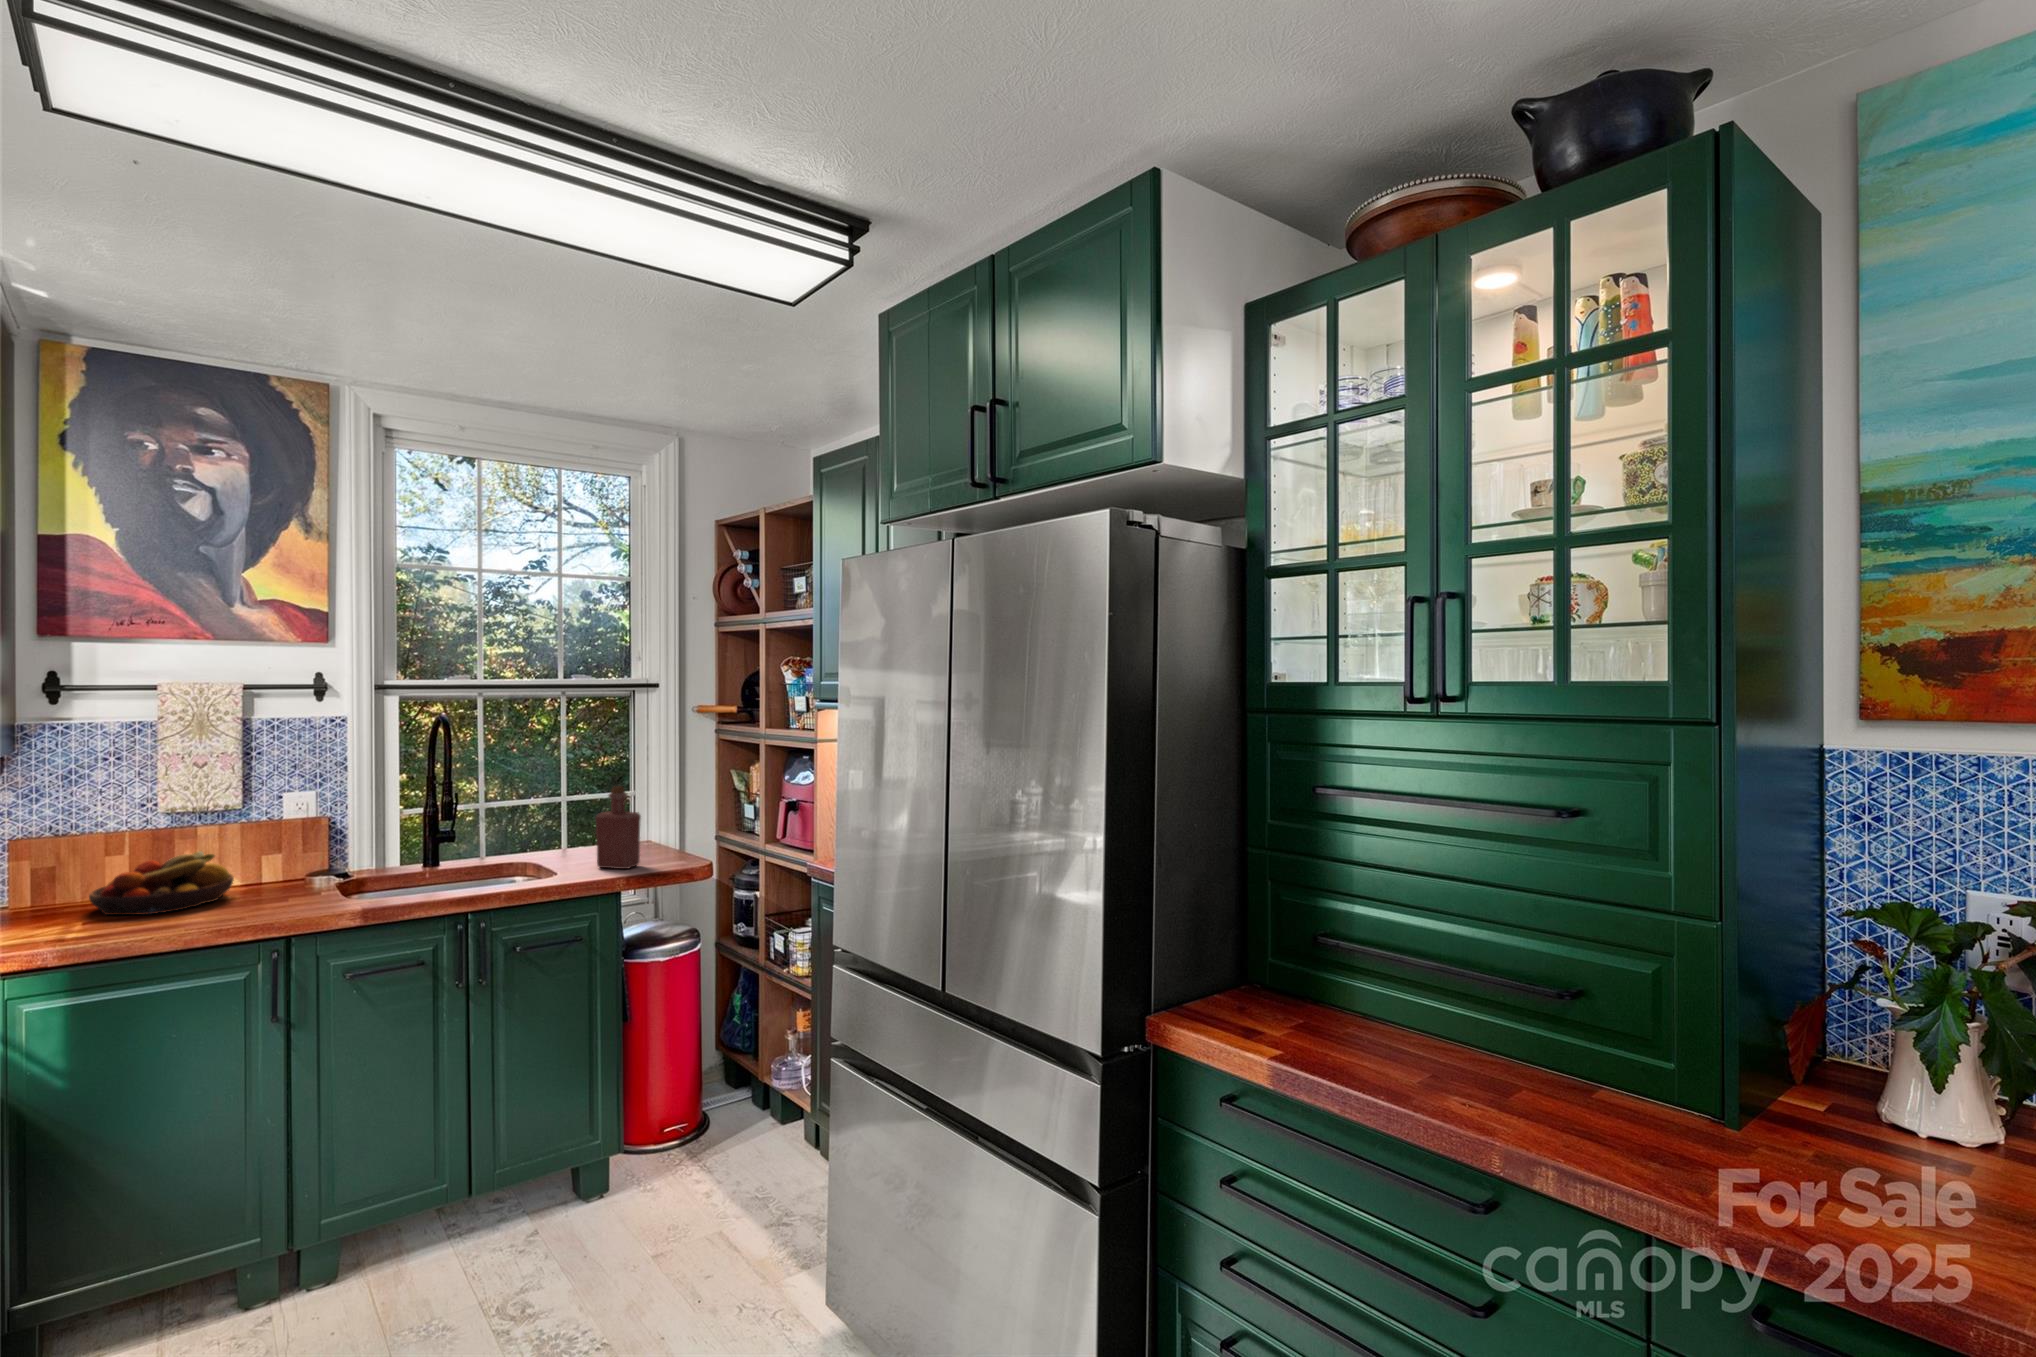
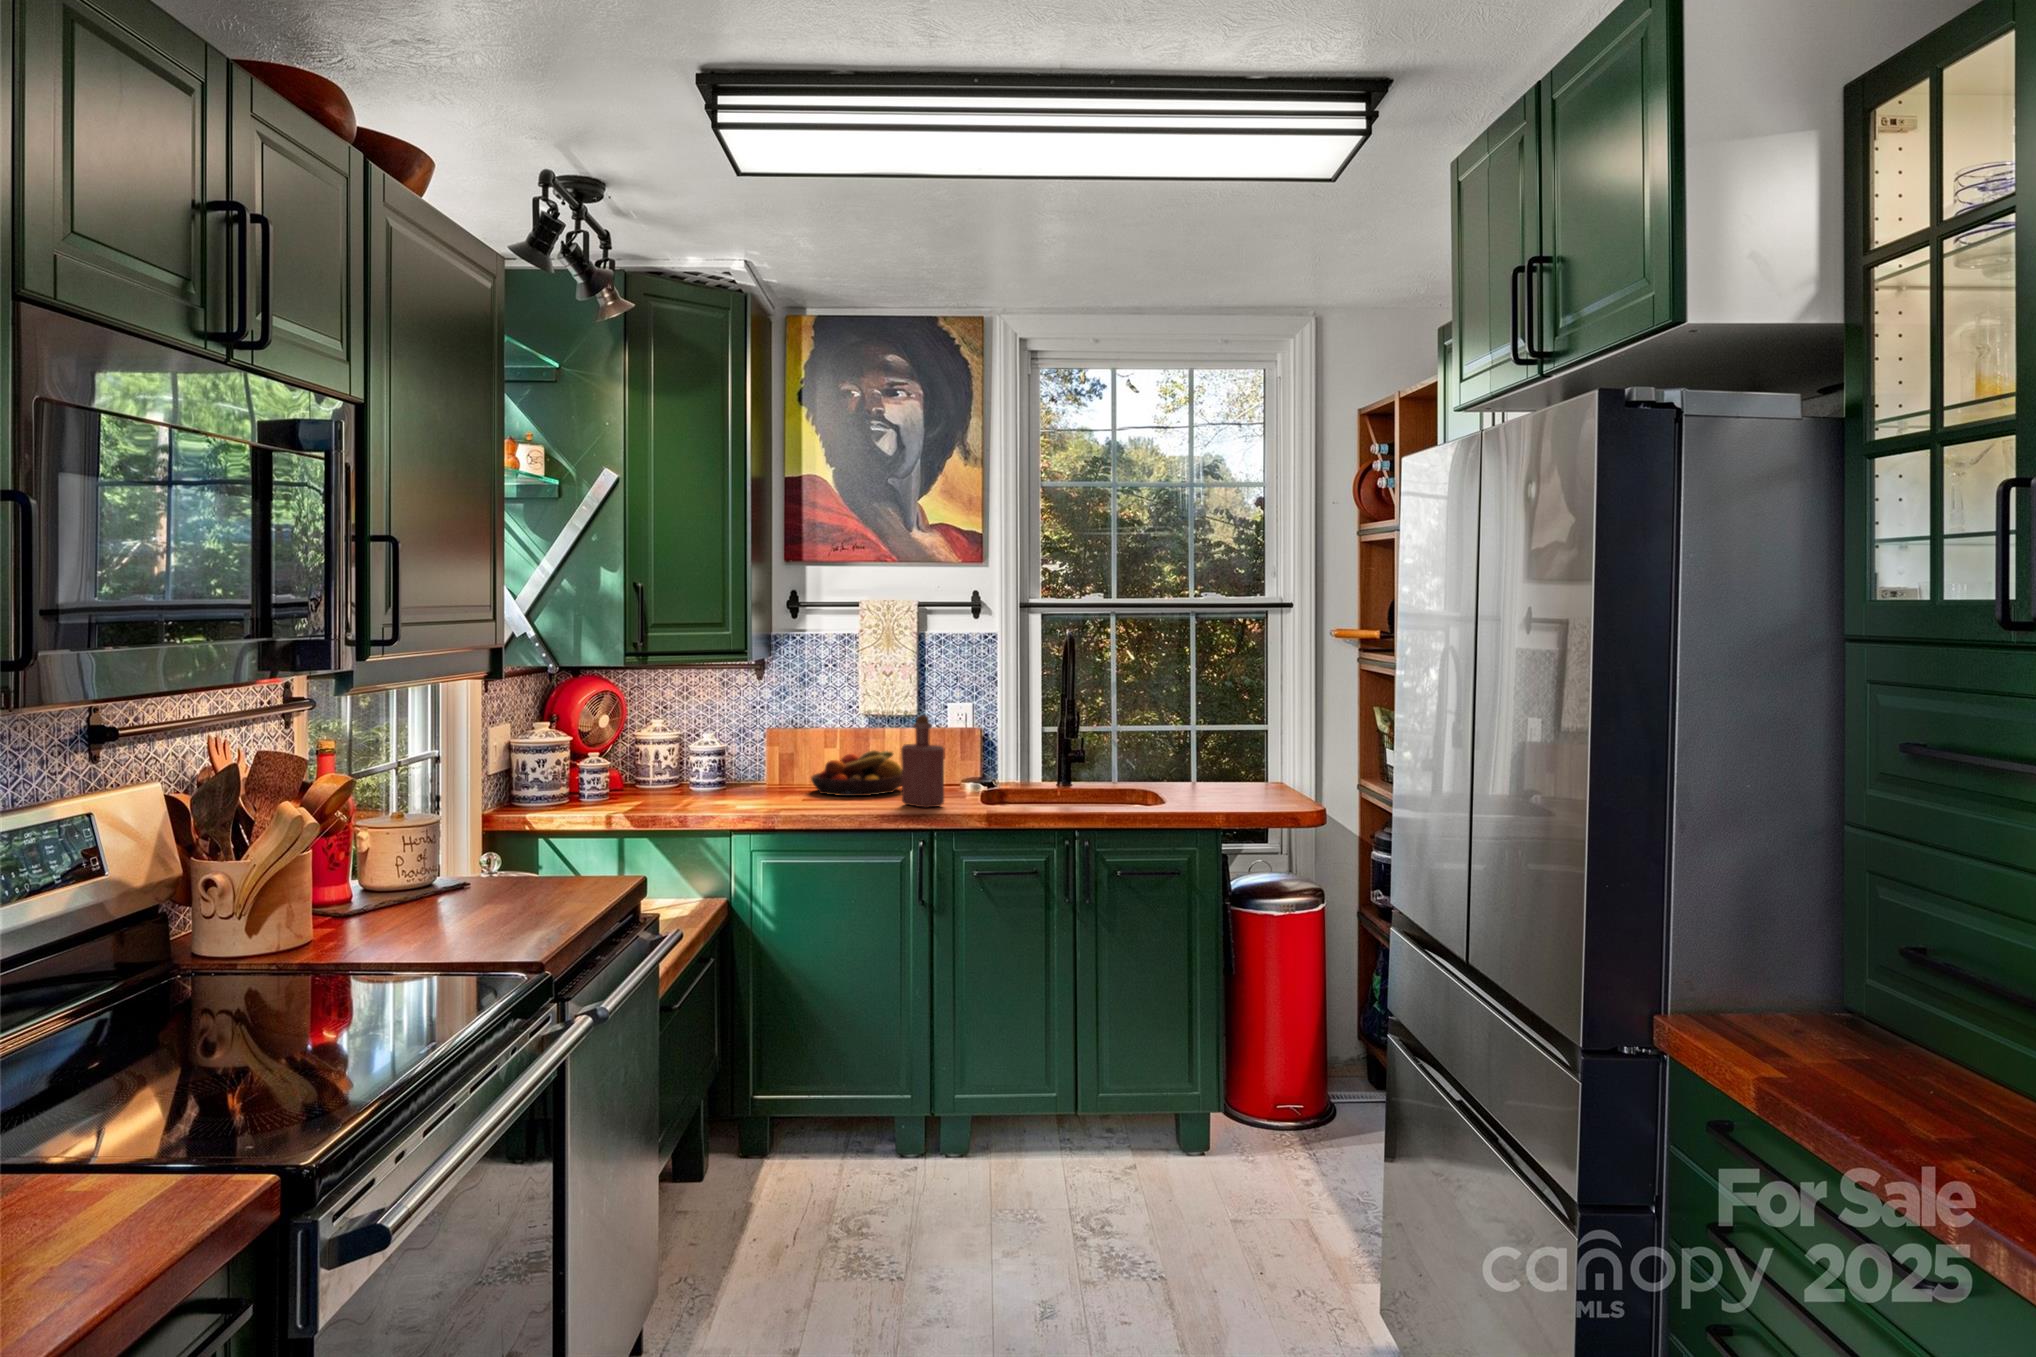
bottle: present [596,786,641,869] -> present [901,715,944,808]

